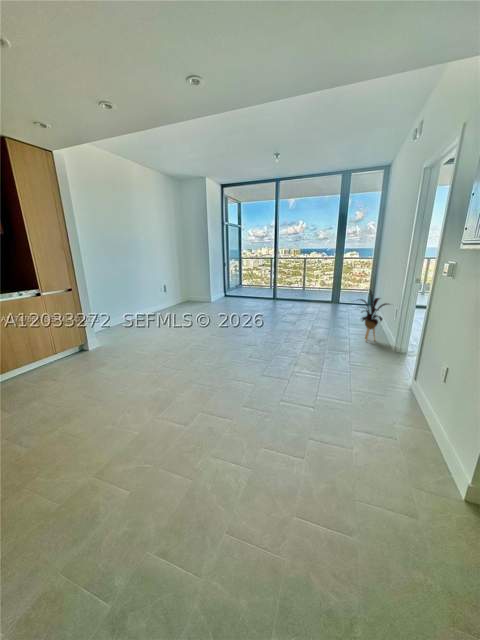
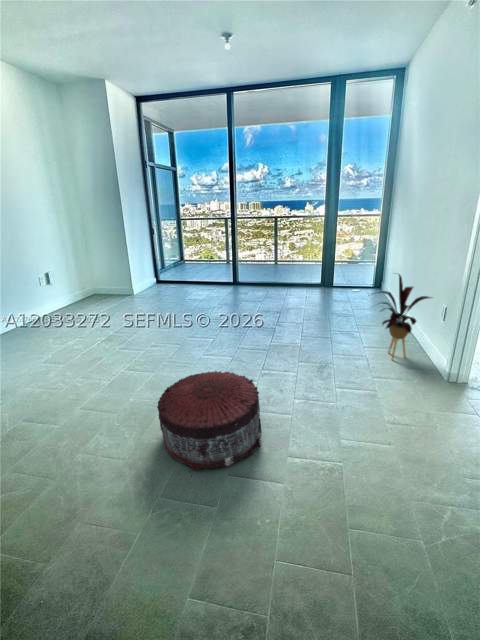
pouf: none [230,334,282,375] -> present [157,371,262,470]

